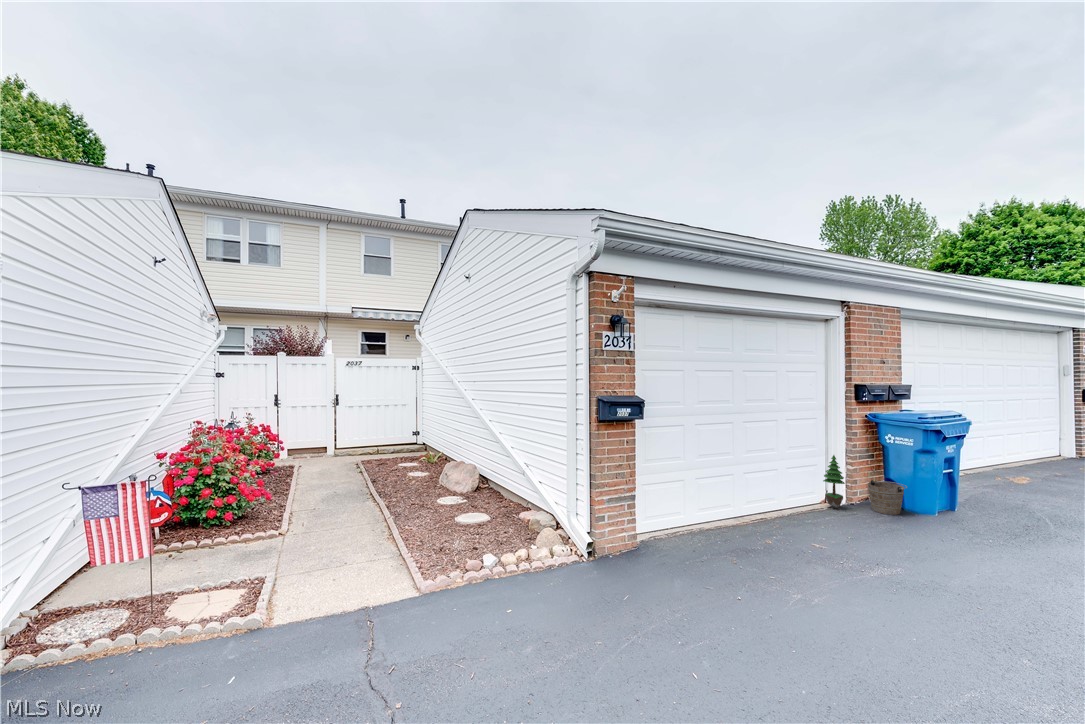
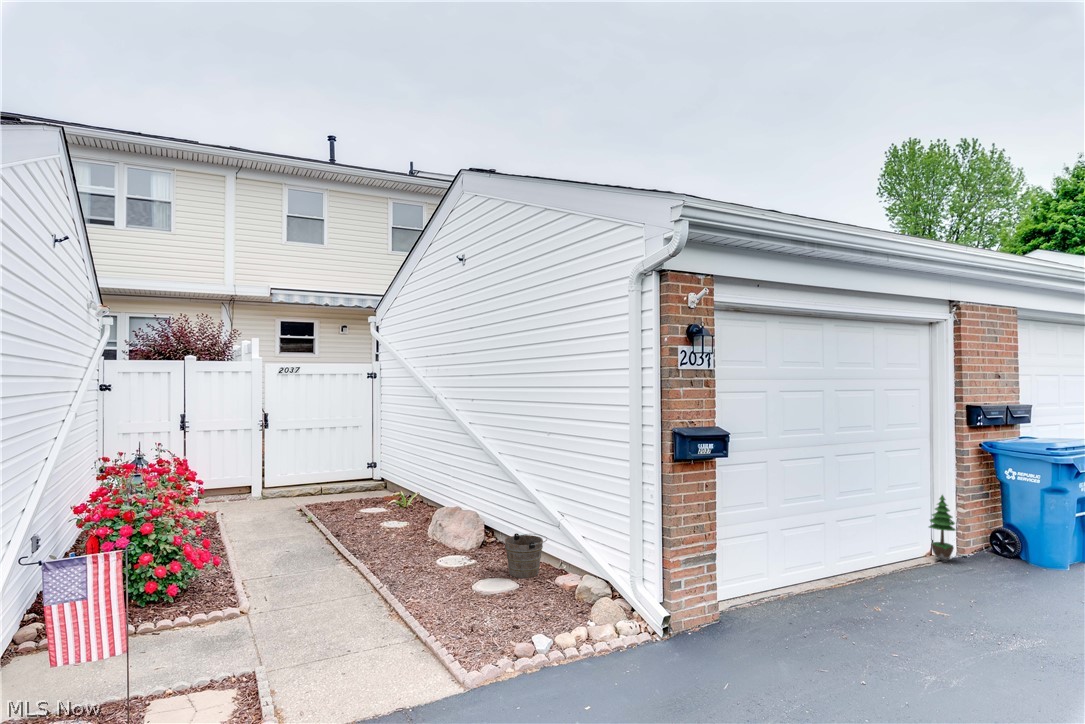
bucket: present [868,480,905,515] -> present [505,533,547,578]

